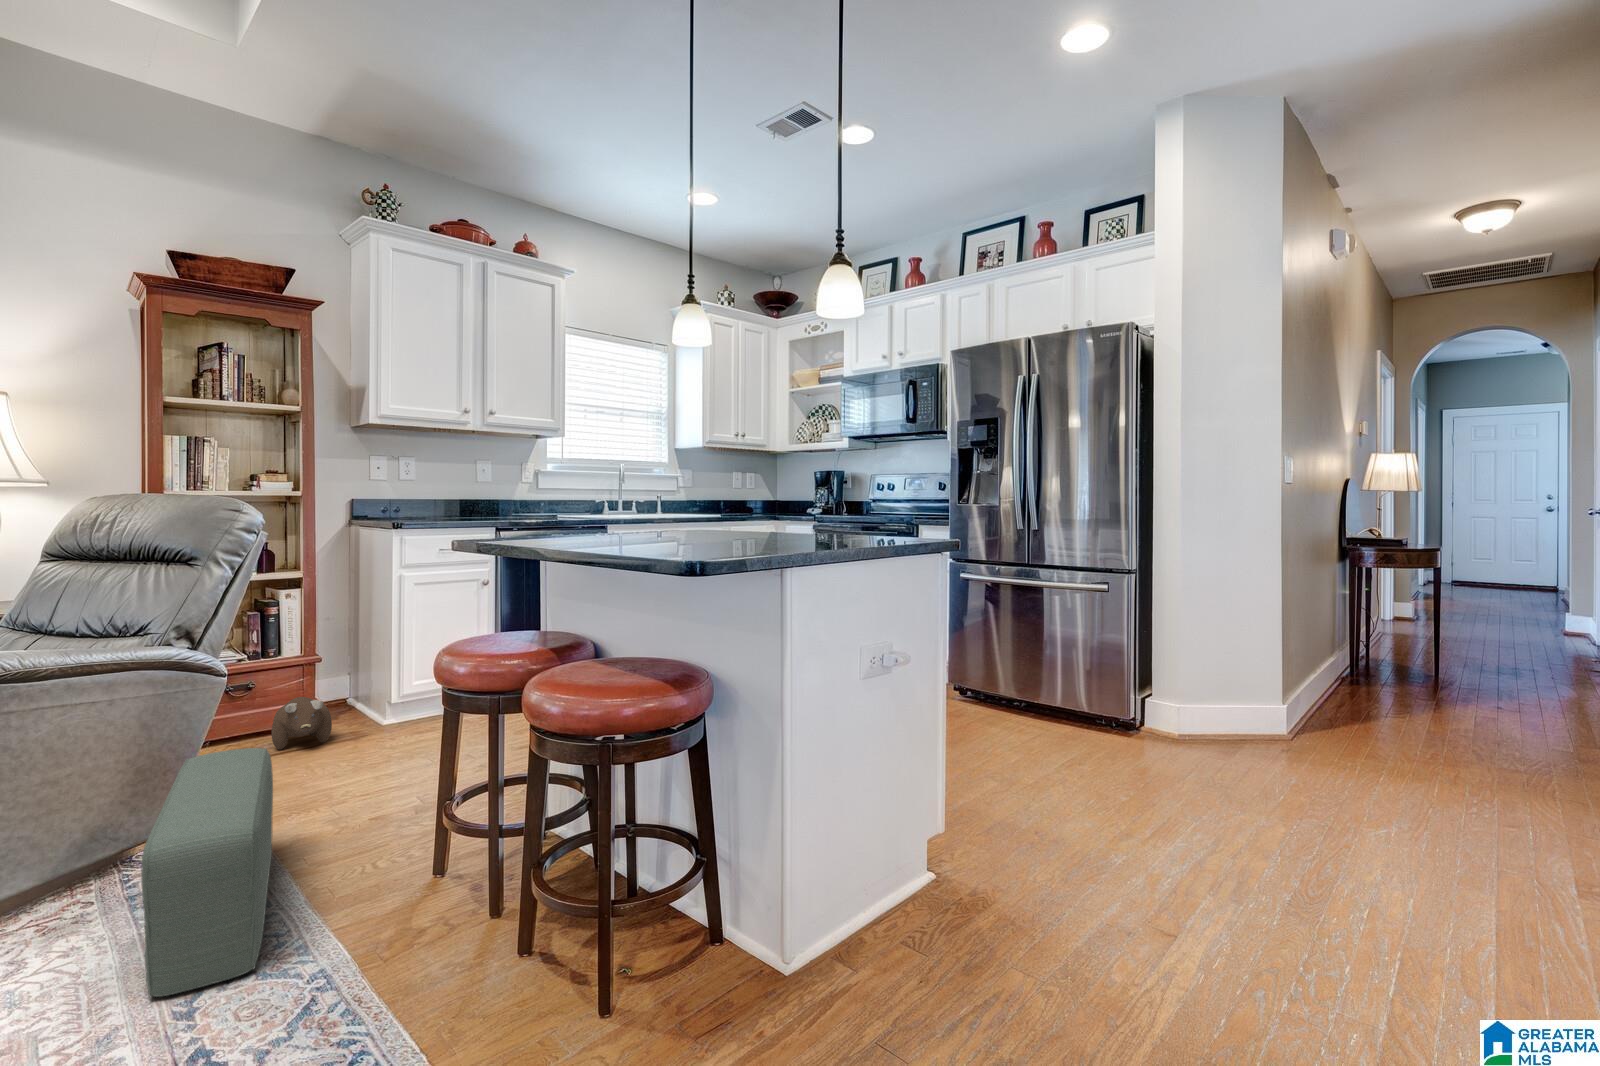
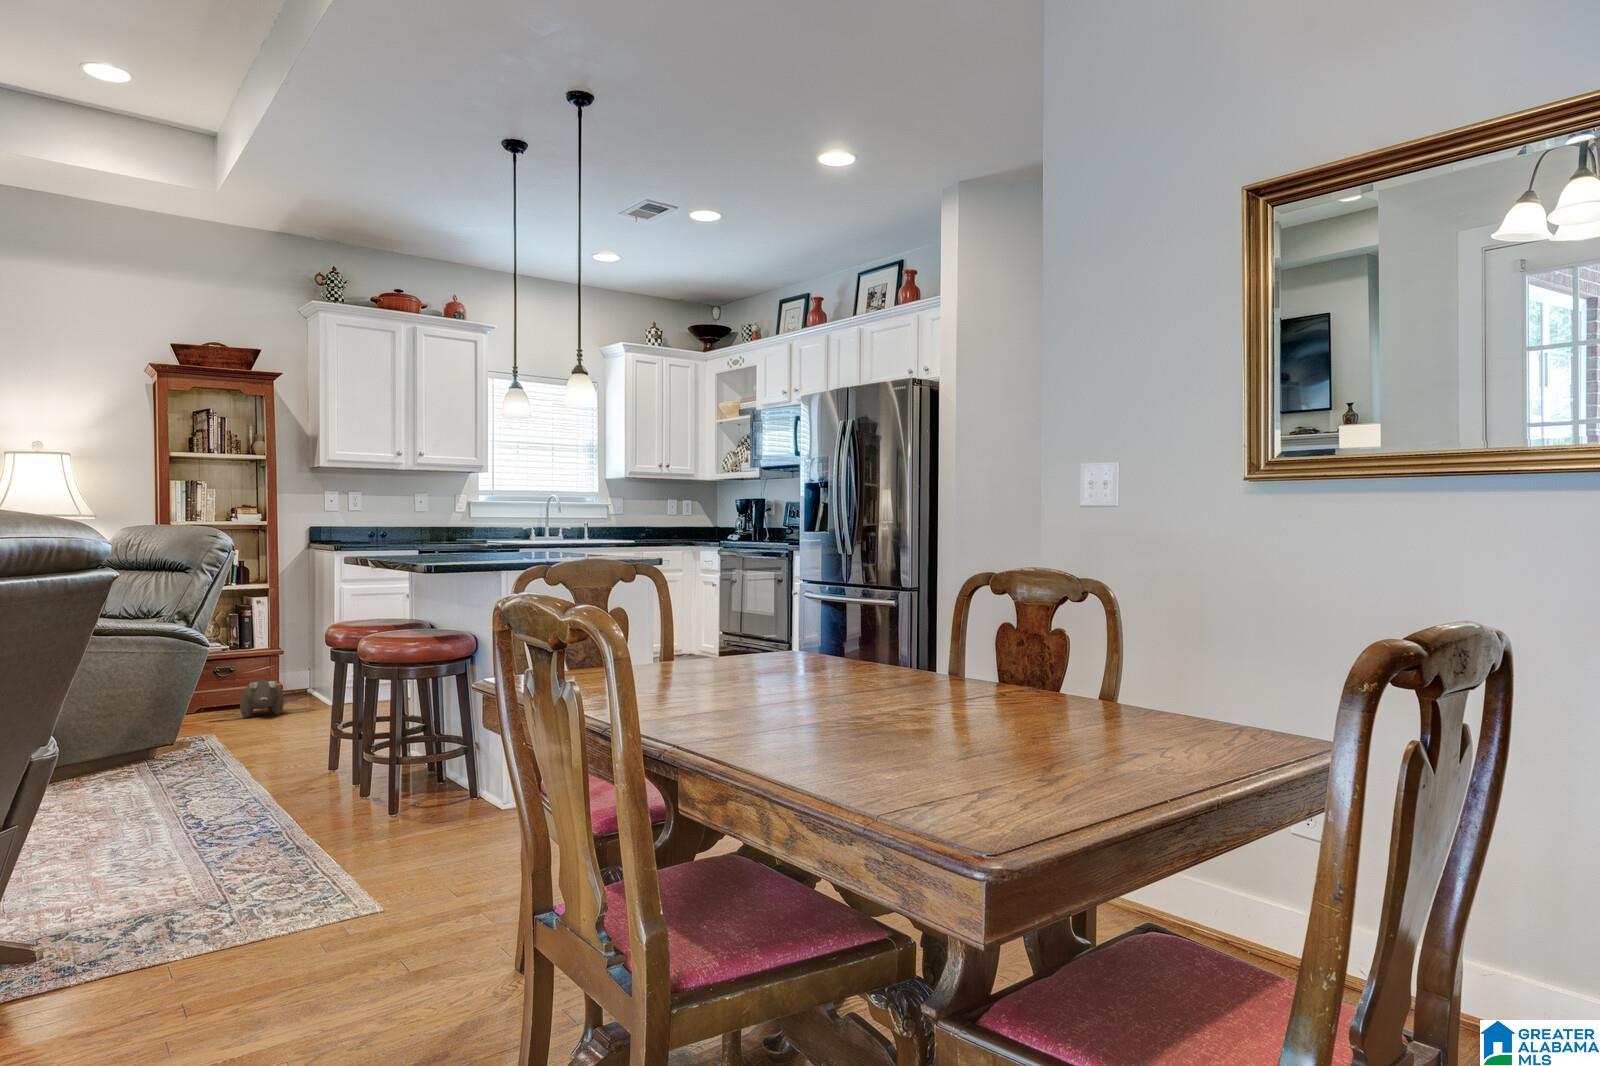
pouf: present [141,748,273,997] -> none [158,690,232,804]

